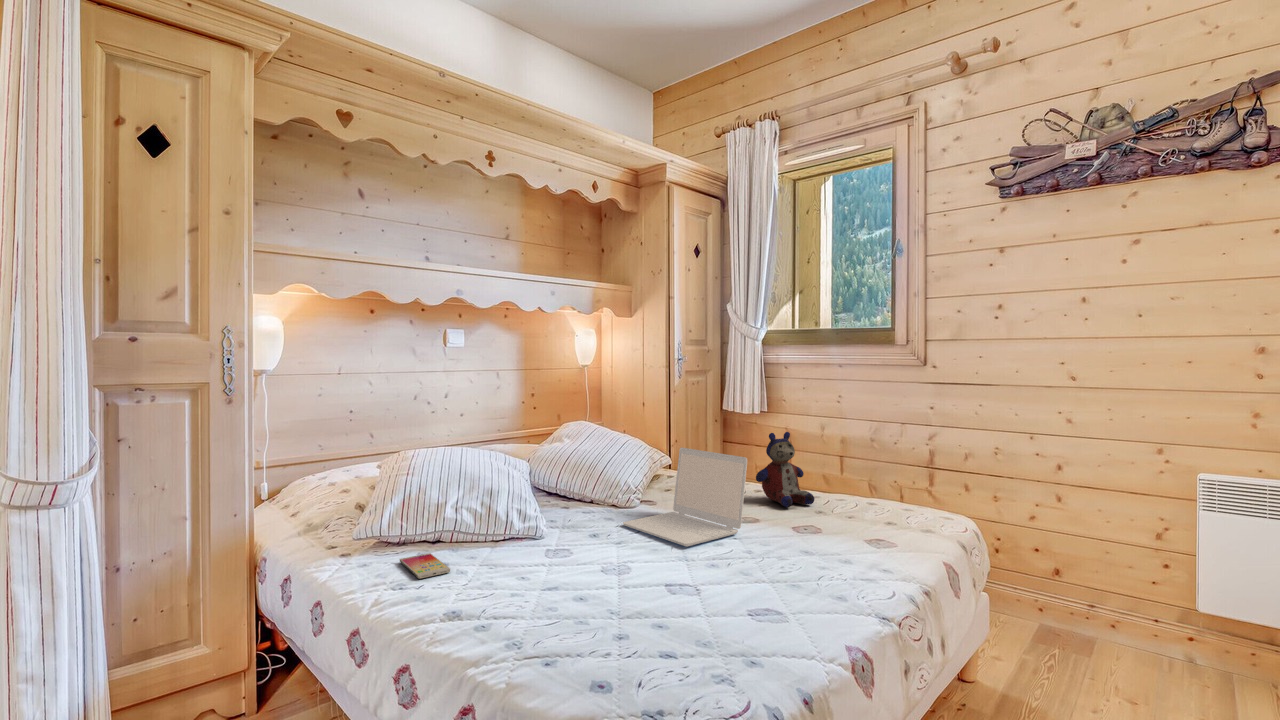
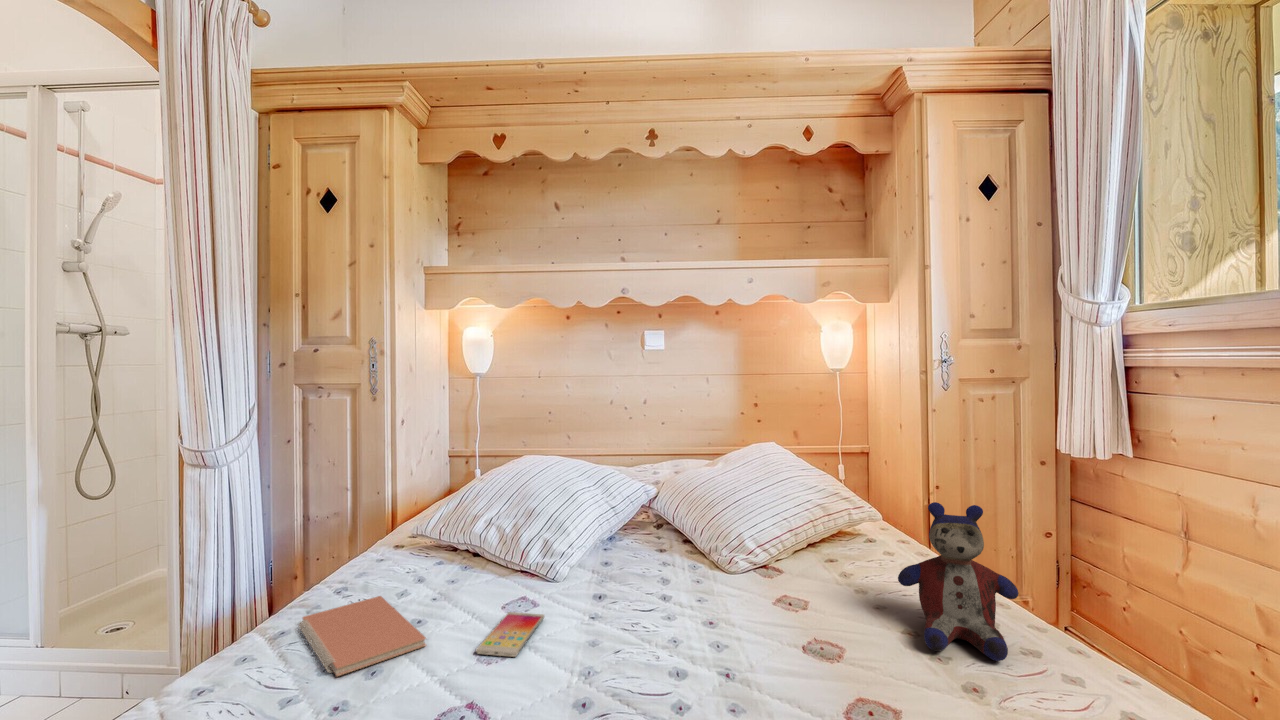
laptop: present [623,448,747,547] -> none [622,500,766,668]
smartphone: present [400,553,450,579] -> present [476,612,544,657]
notebook: none [426,574,562,607] -> present [299,596,426,676]

